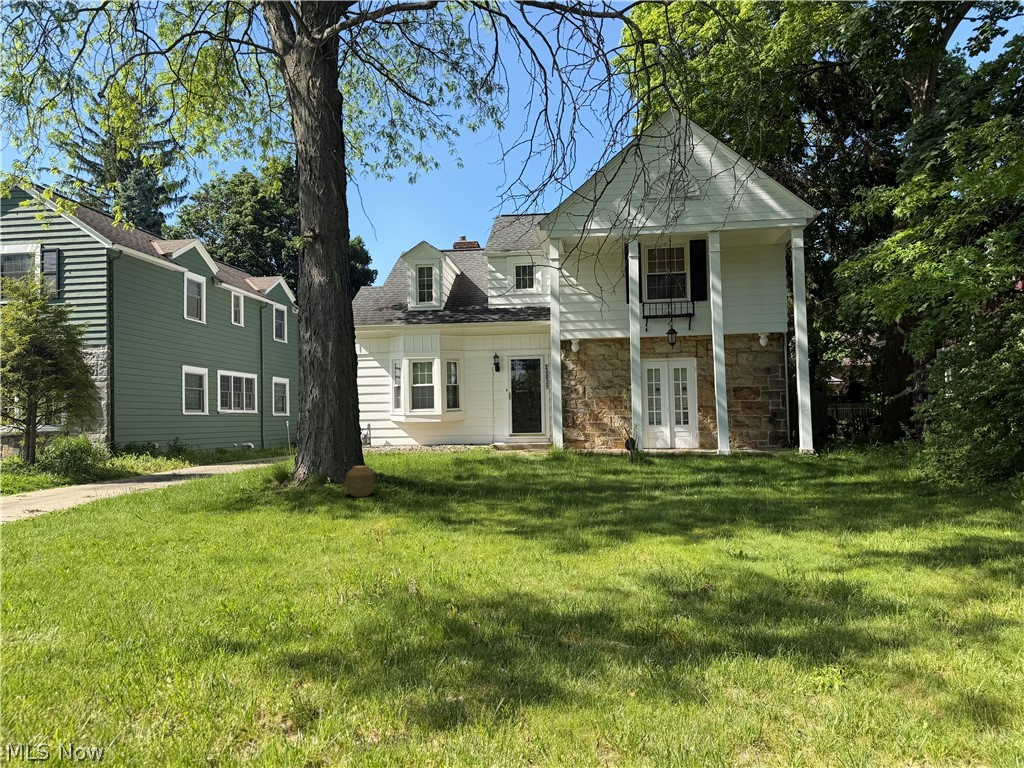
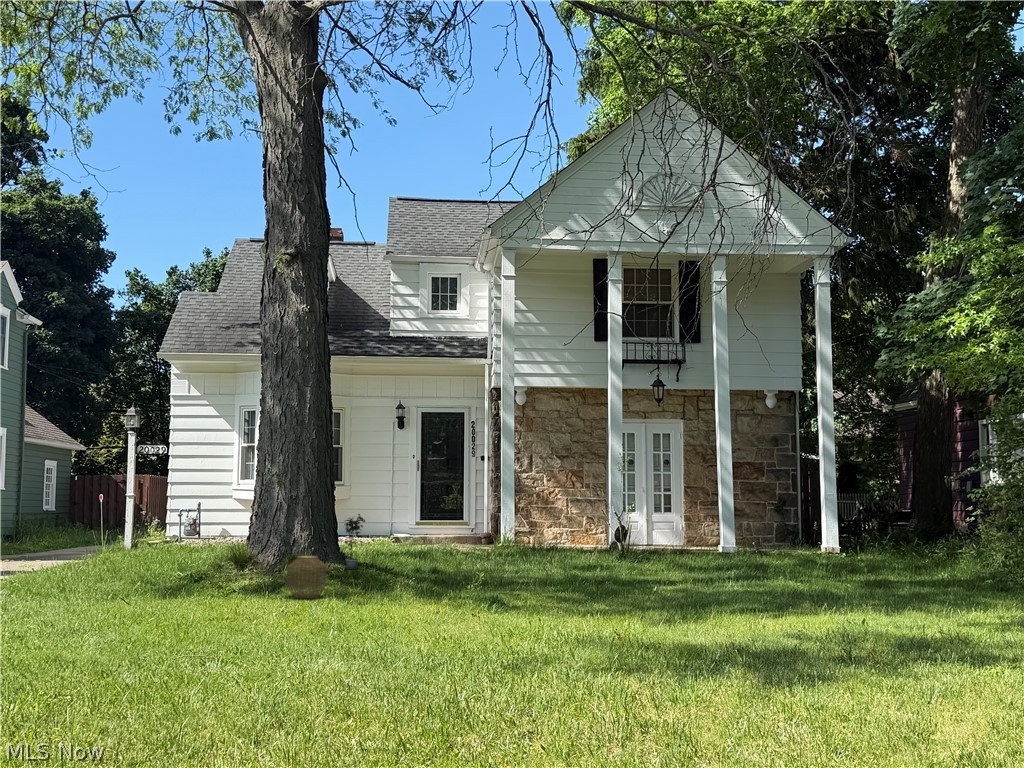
potted plant: none [417,433,433,472] -> present [345,514,365,569]

